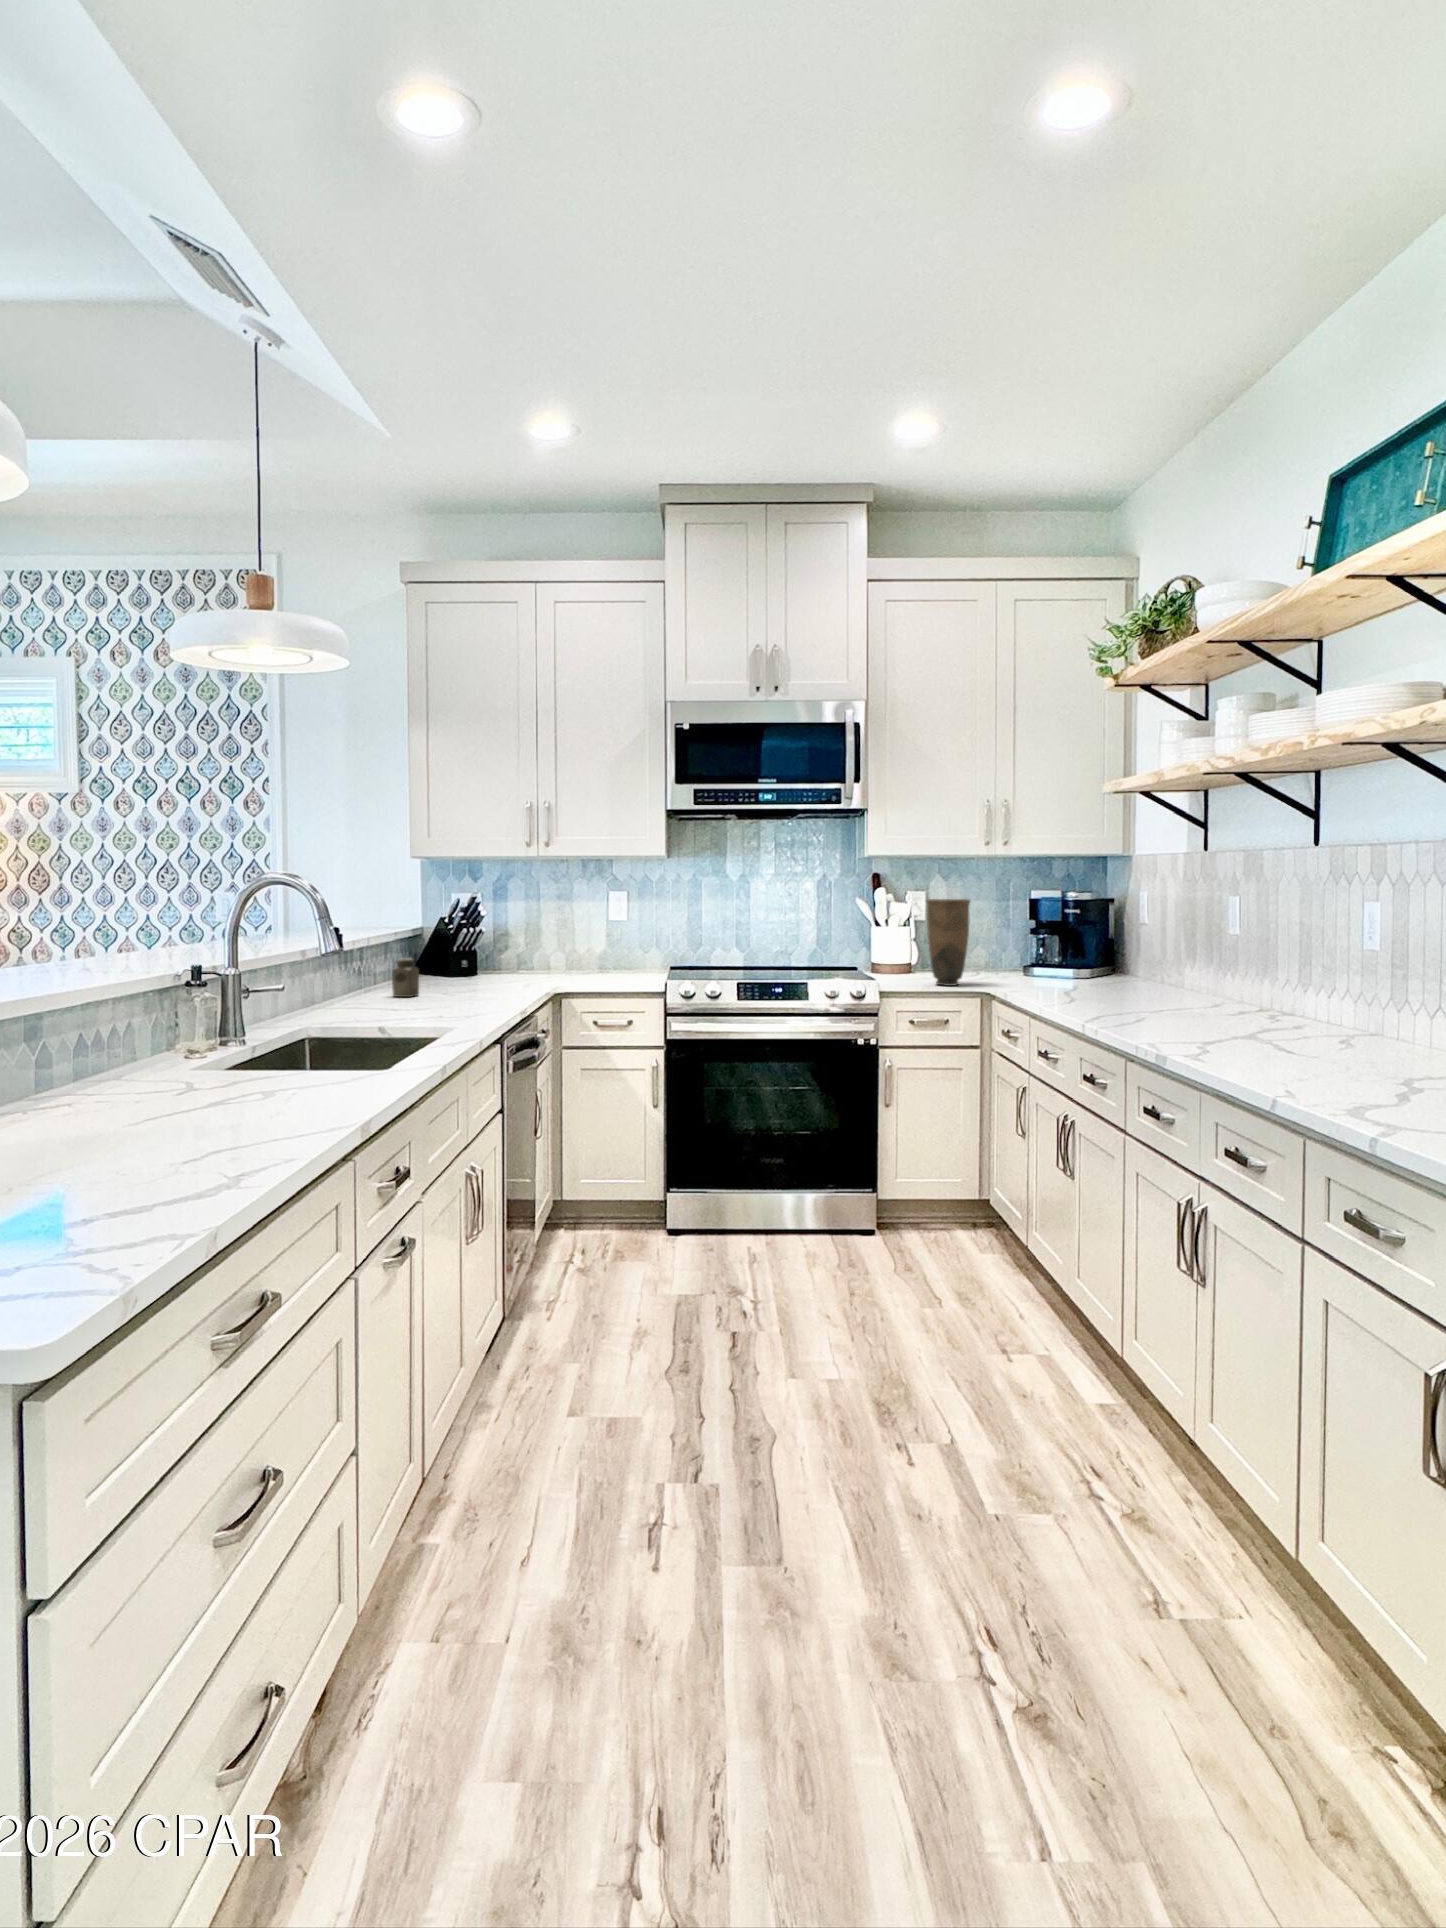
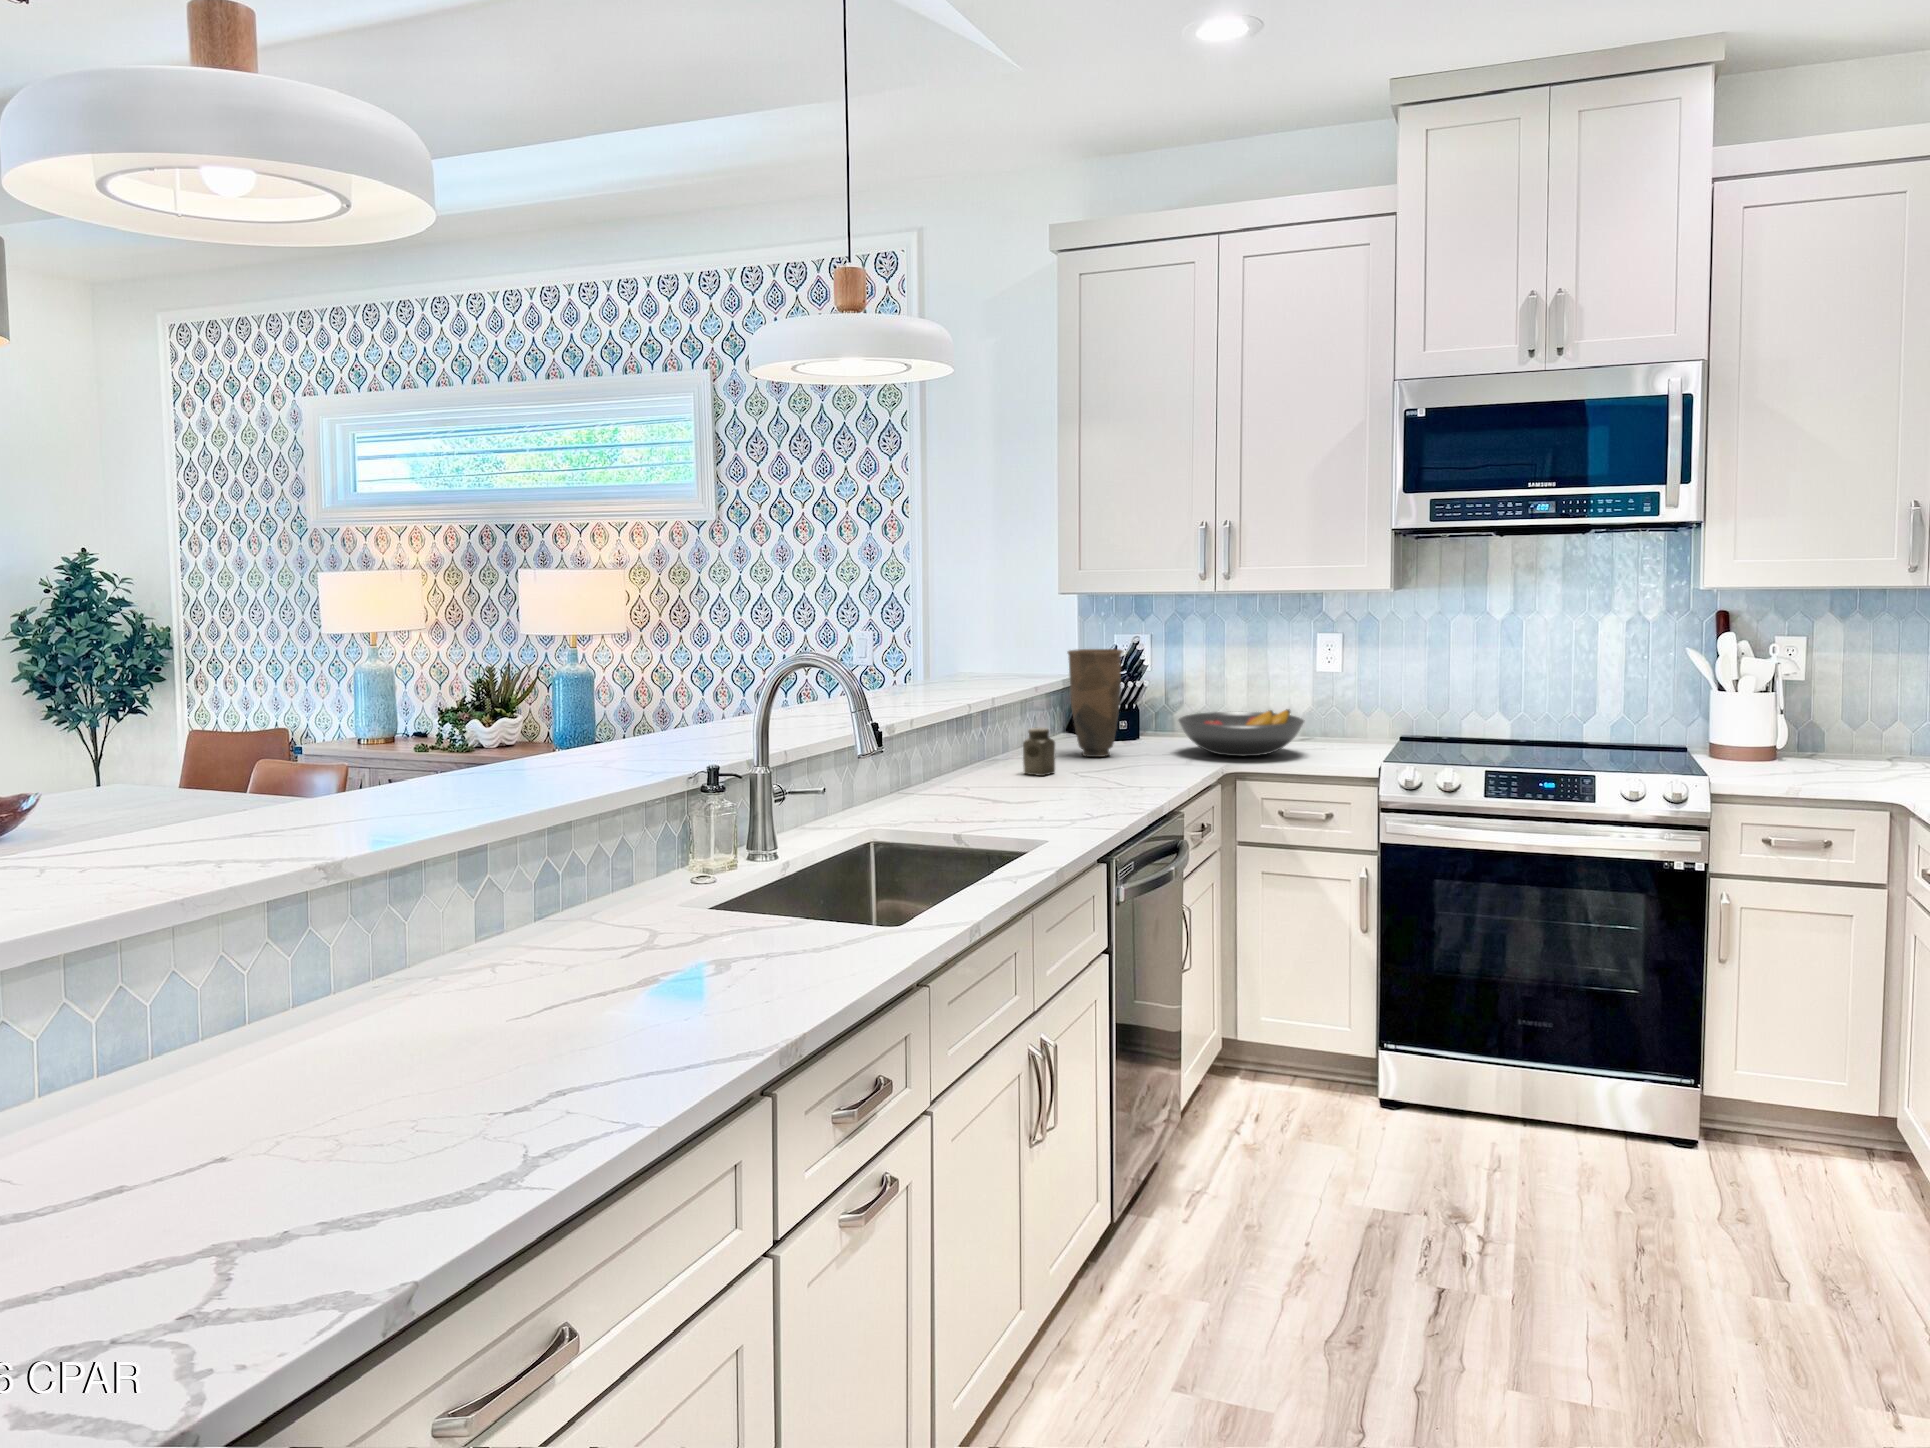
vase: present [926,899,970,986] -> present [1068,649,1122,757]
fruit bowl: none [512,945,608,981] -> present [1179,709,1304,756]

